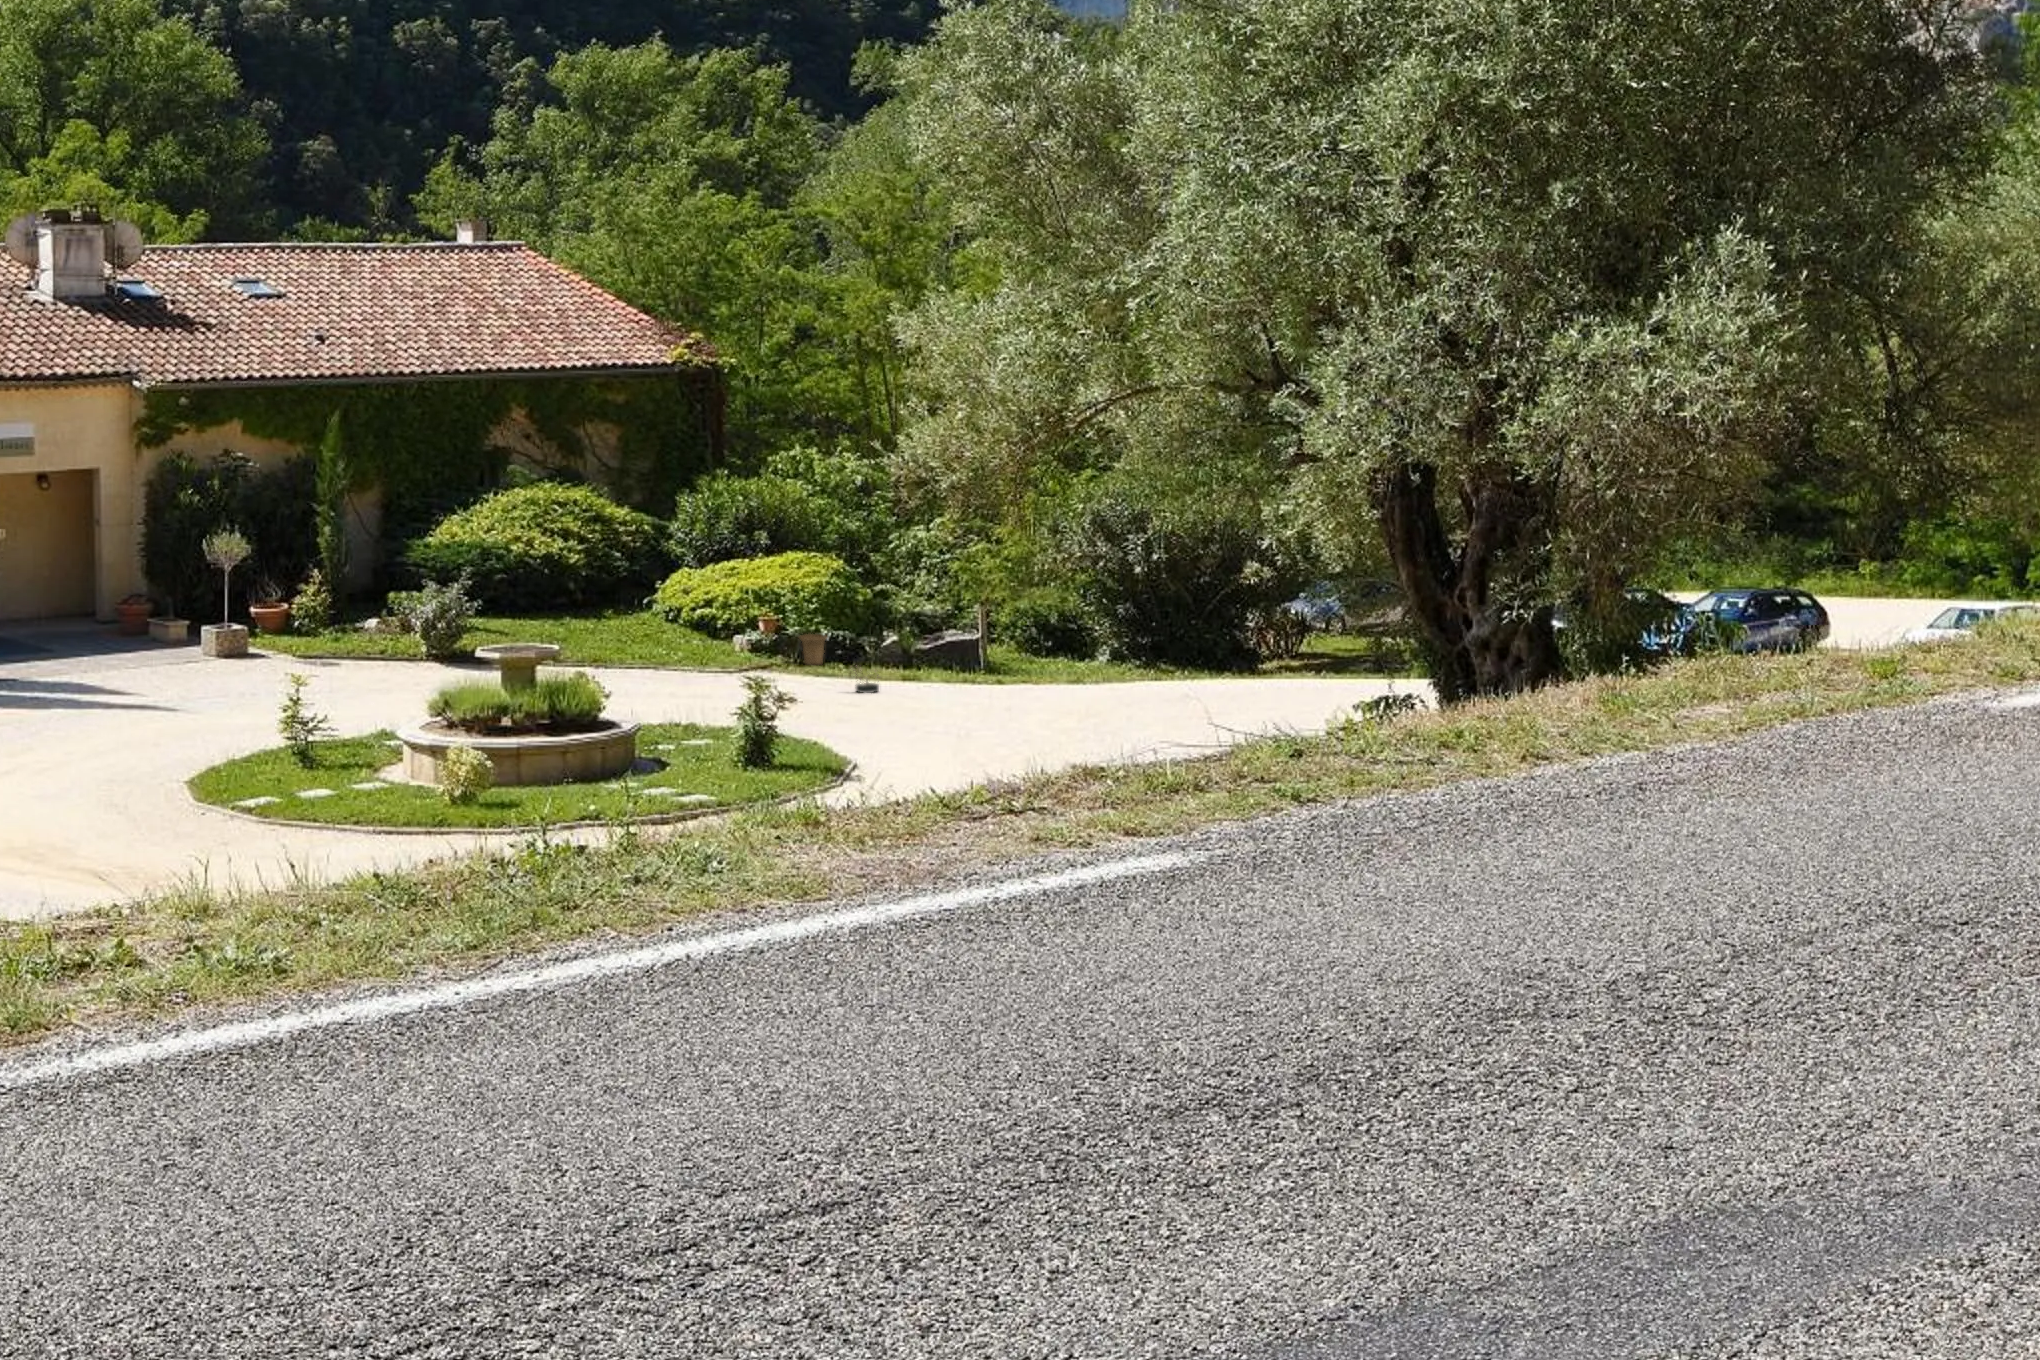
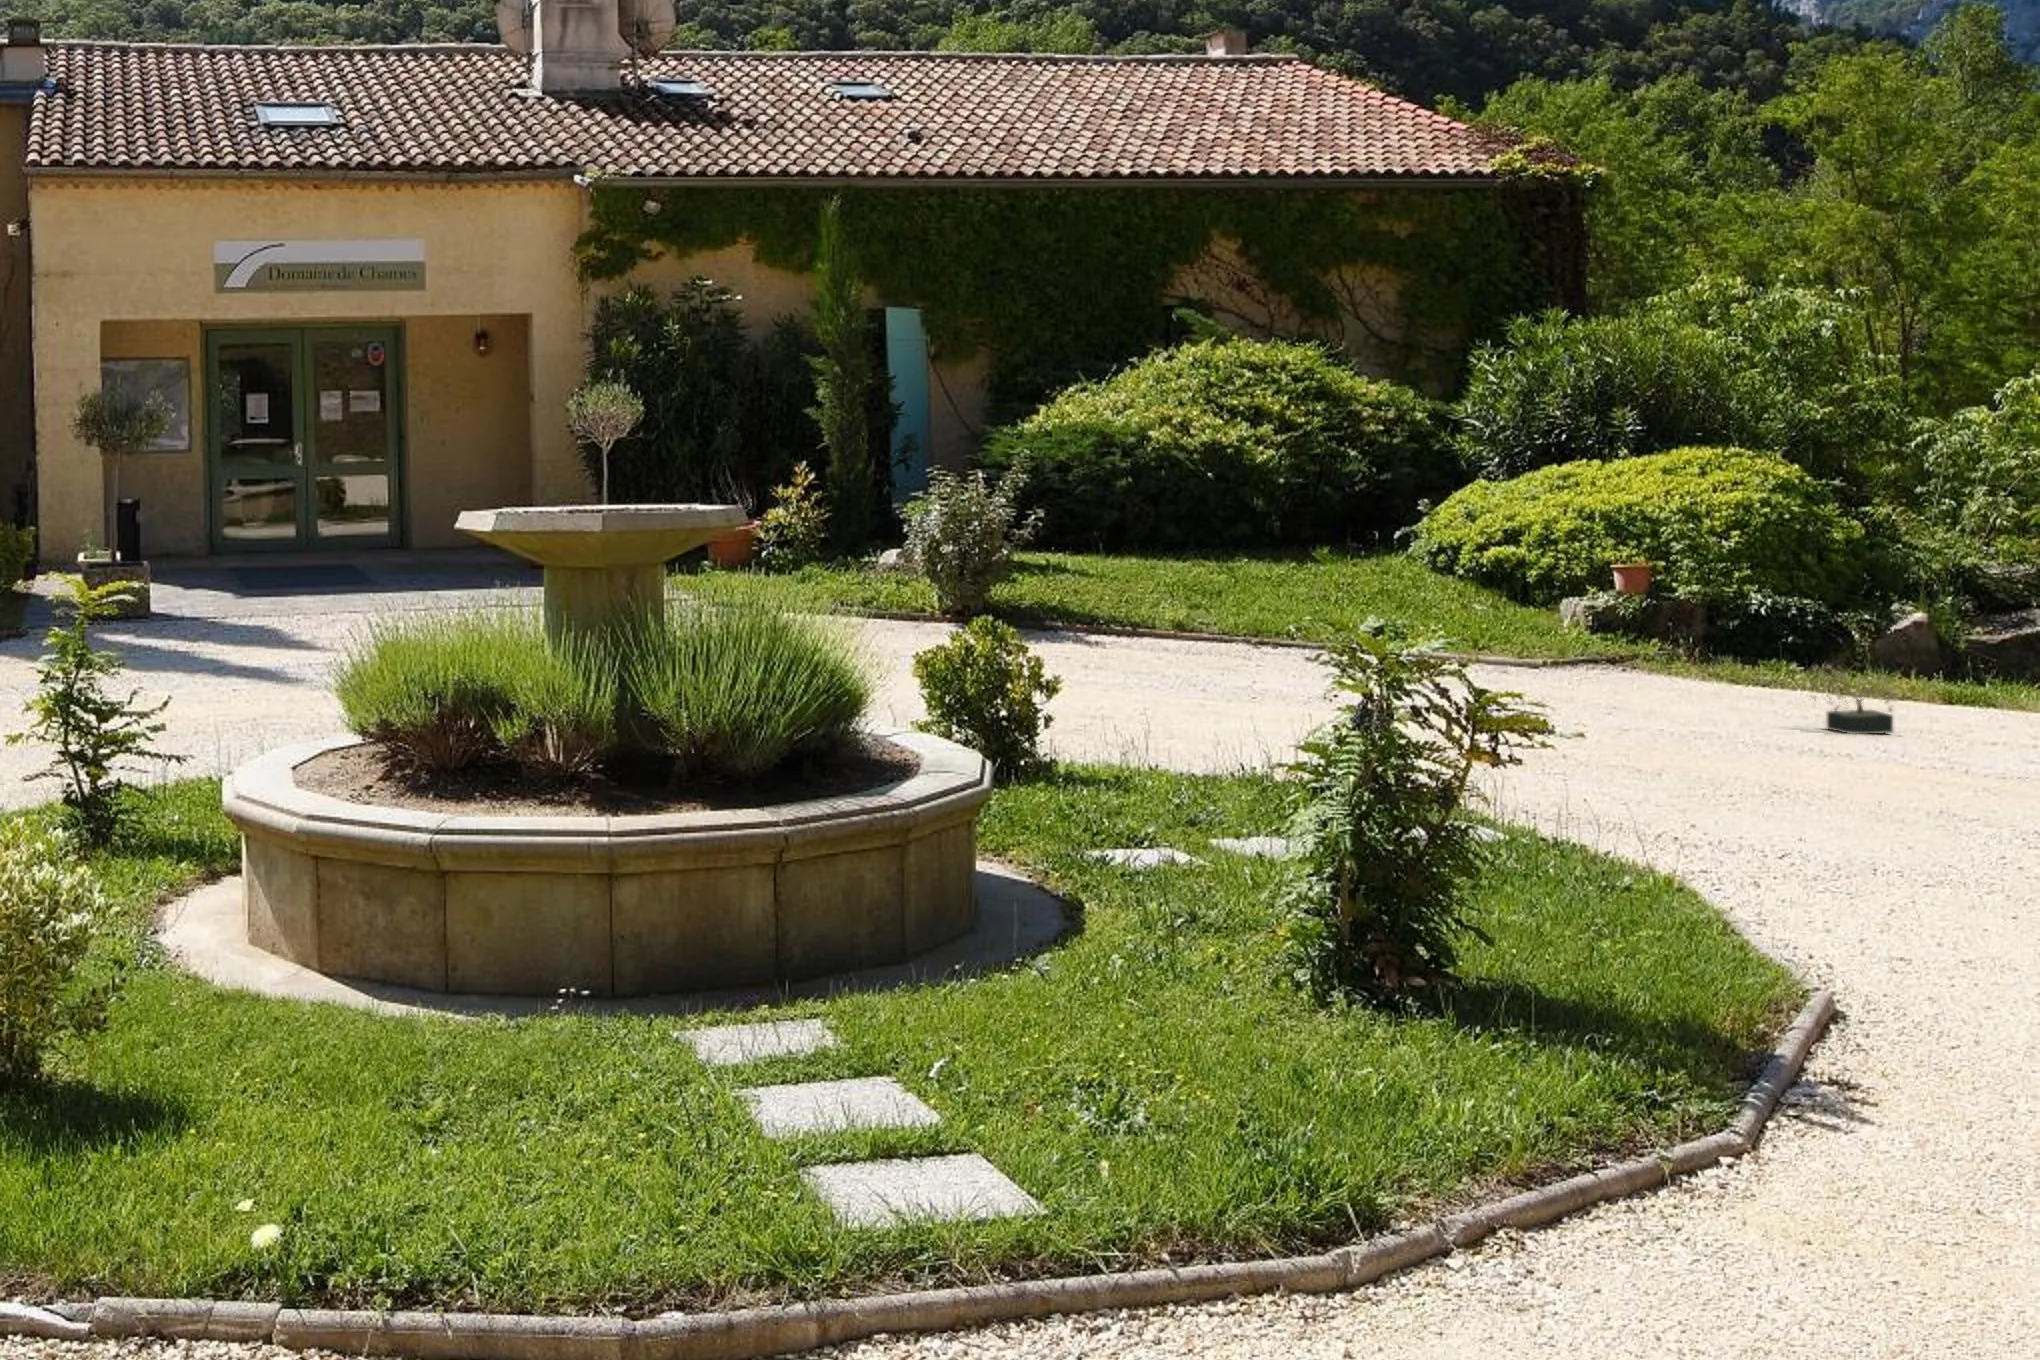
basket: present [799,634,827,665] -> none [1696,601,1765,665]

